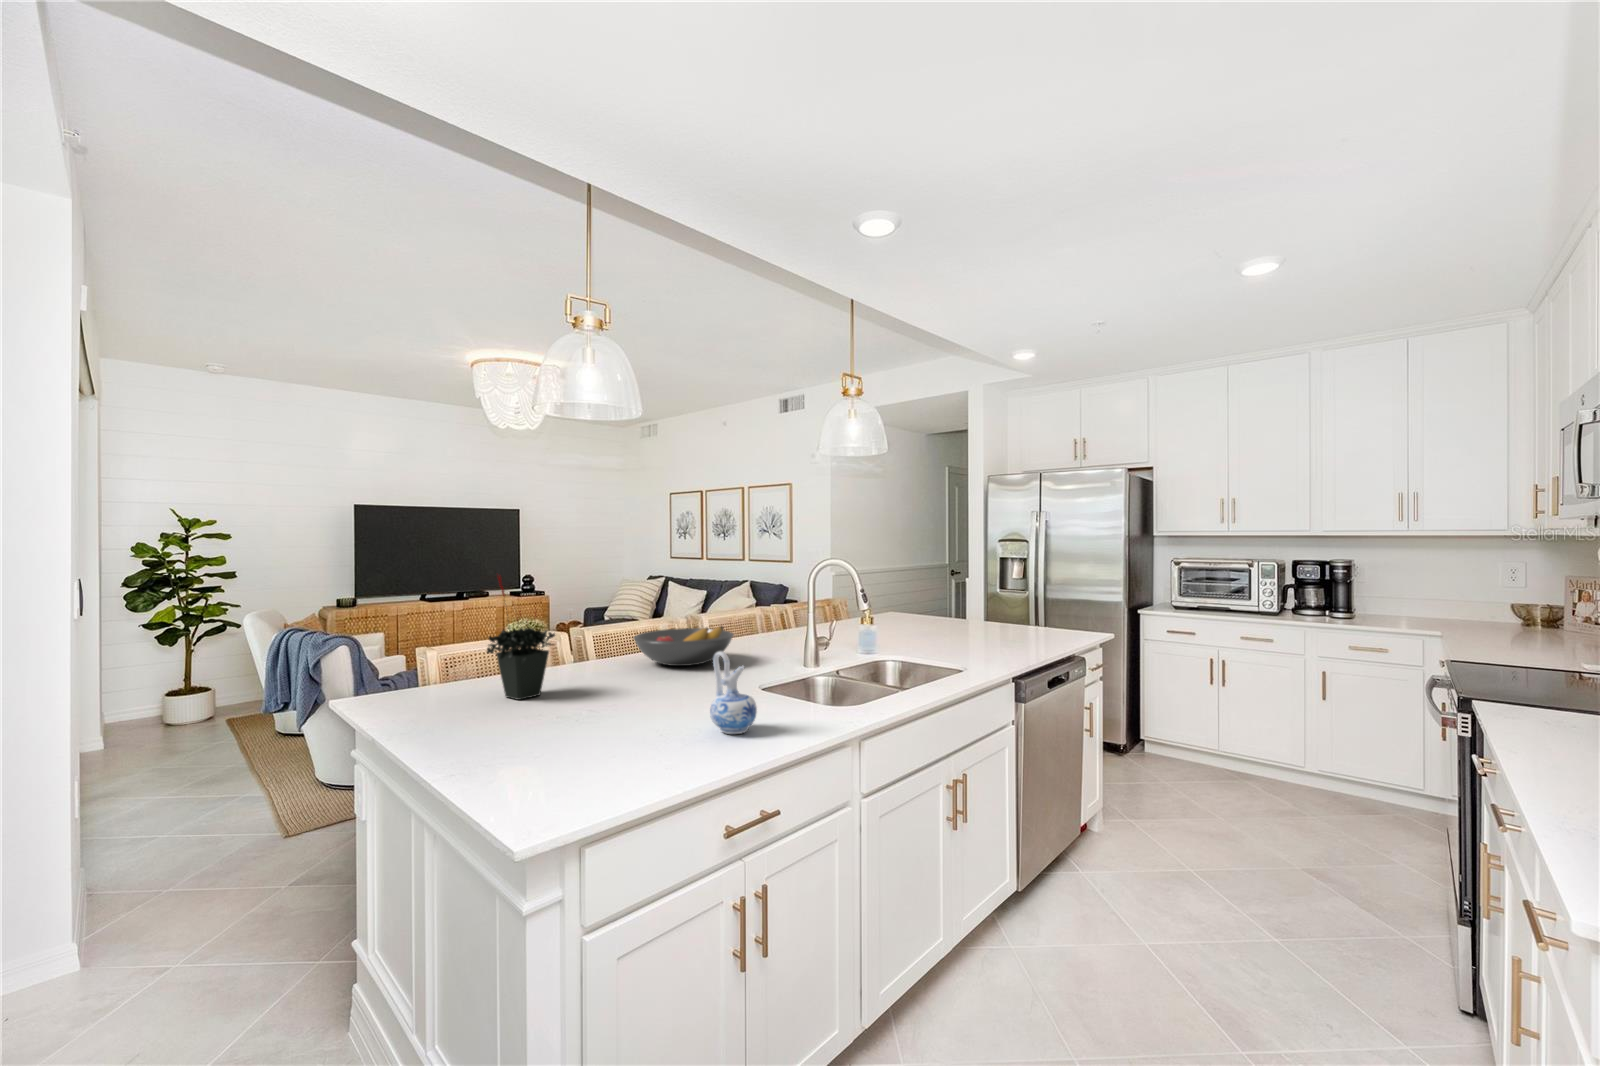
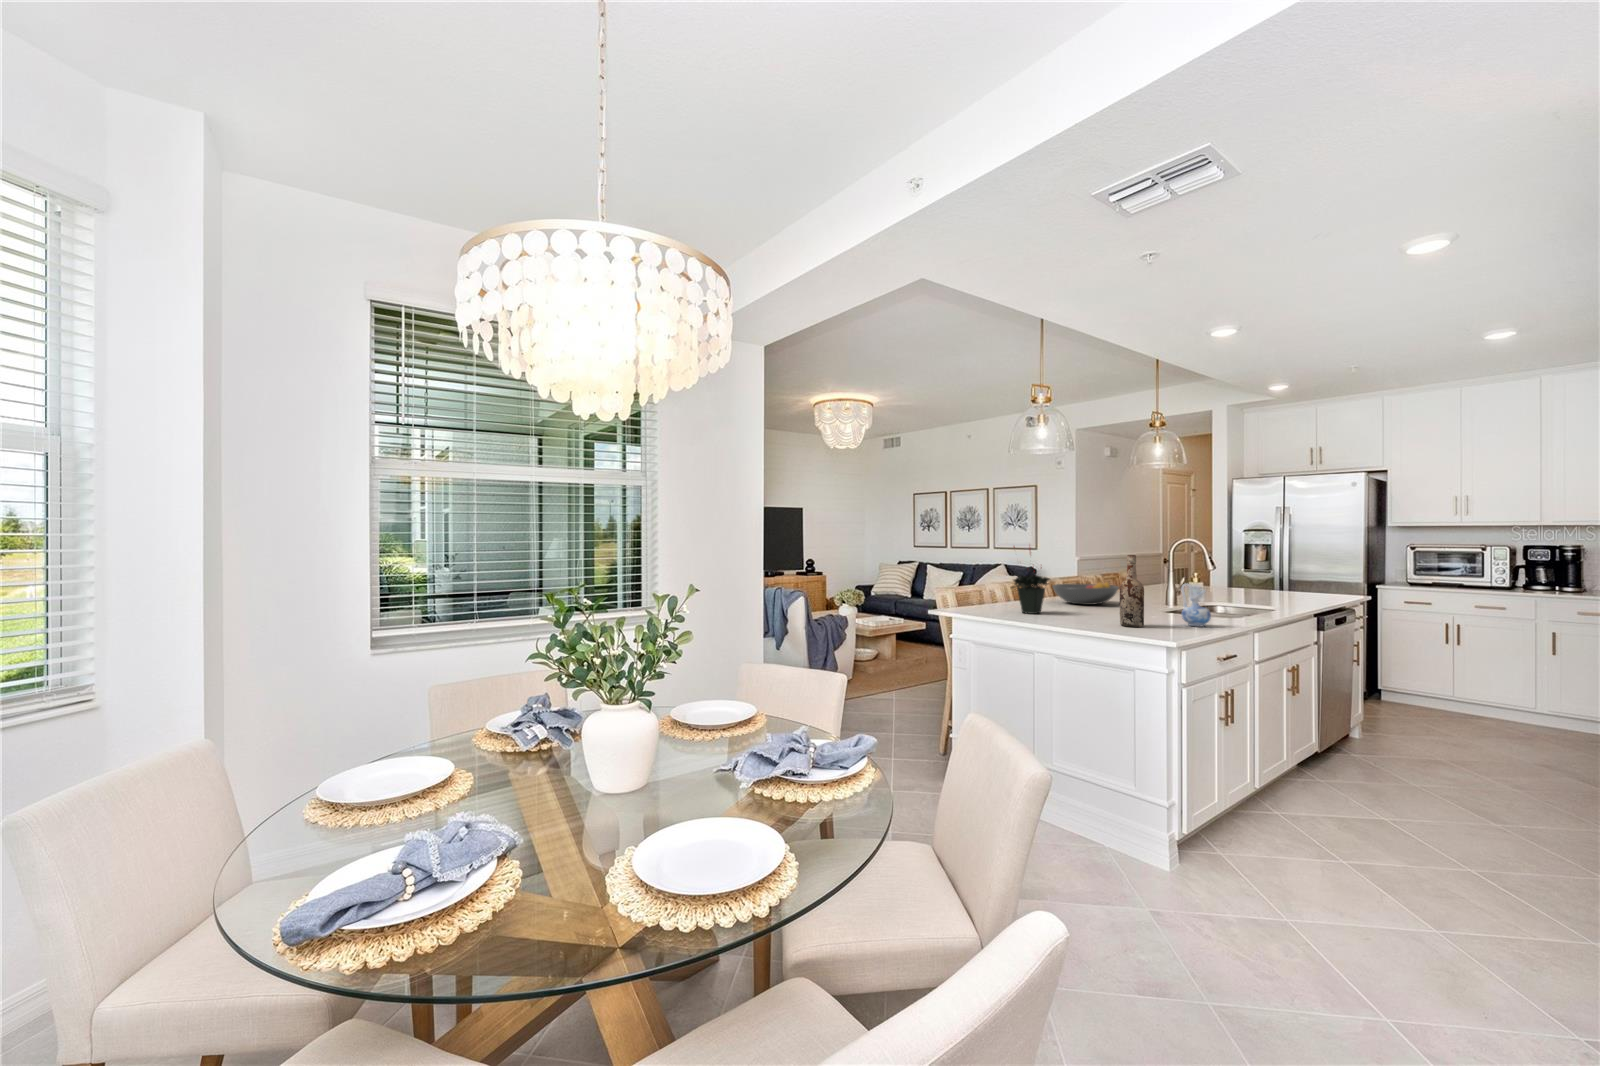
wine bottle: none [586,601,630,743] -> present [1120,555,1144,627]

